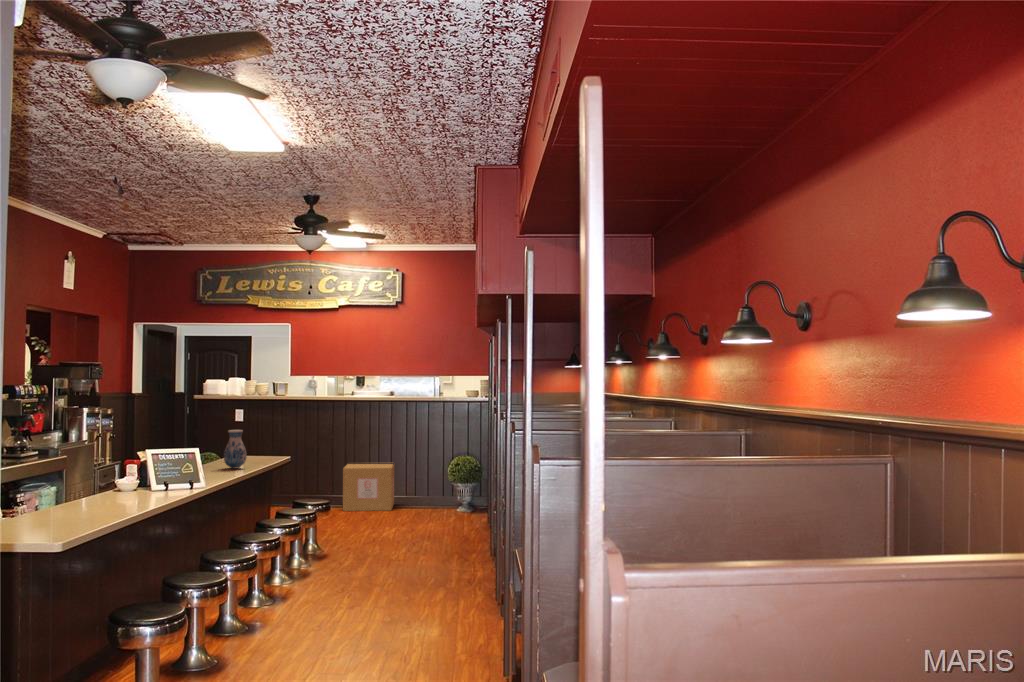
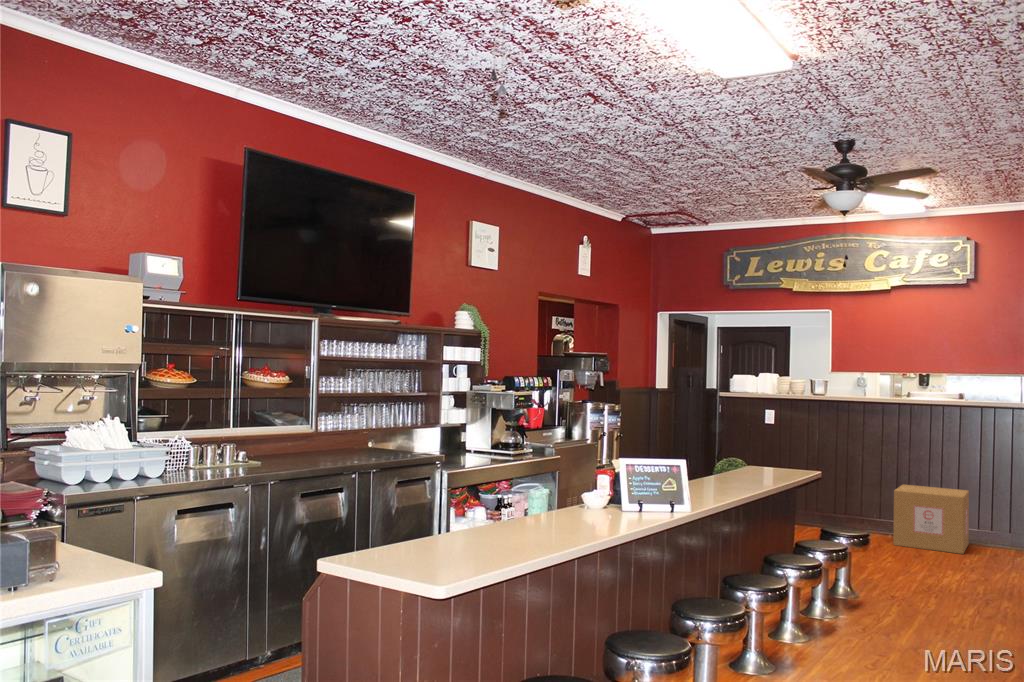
vase: present [224,430,247,468] -> none [726,432,753,479]

